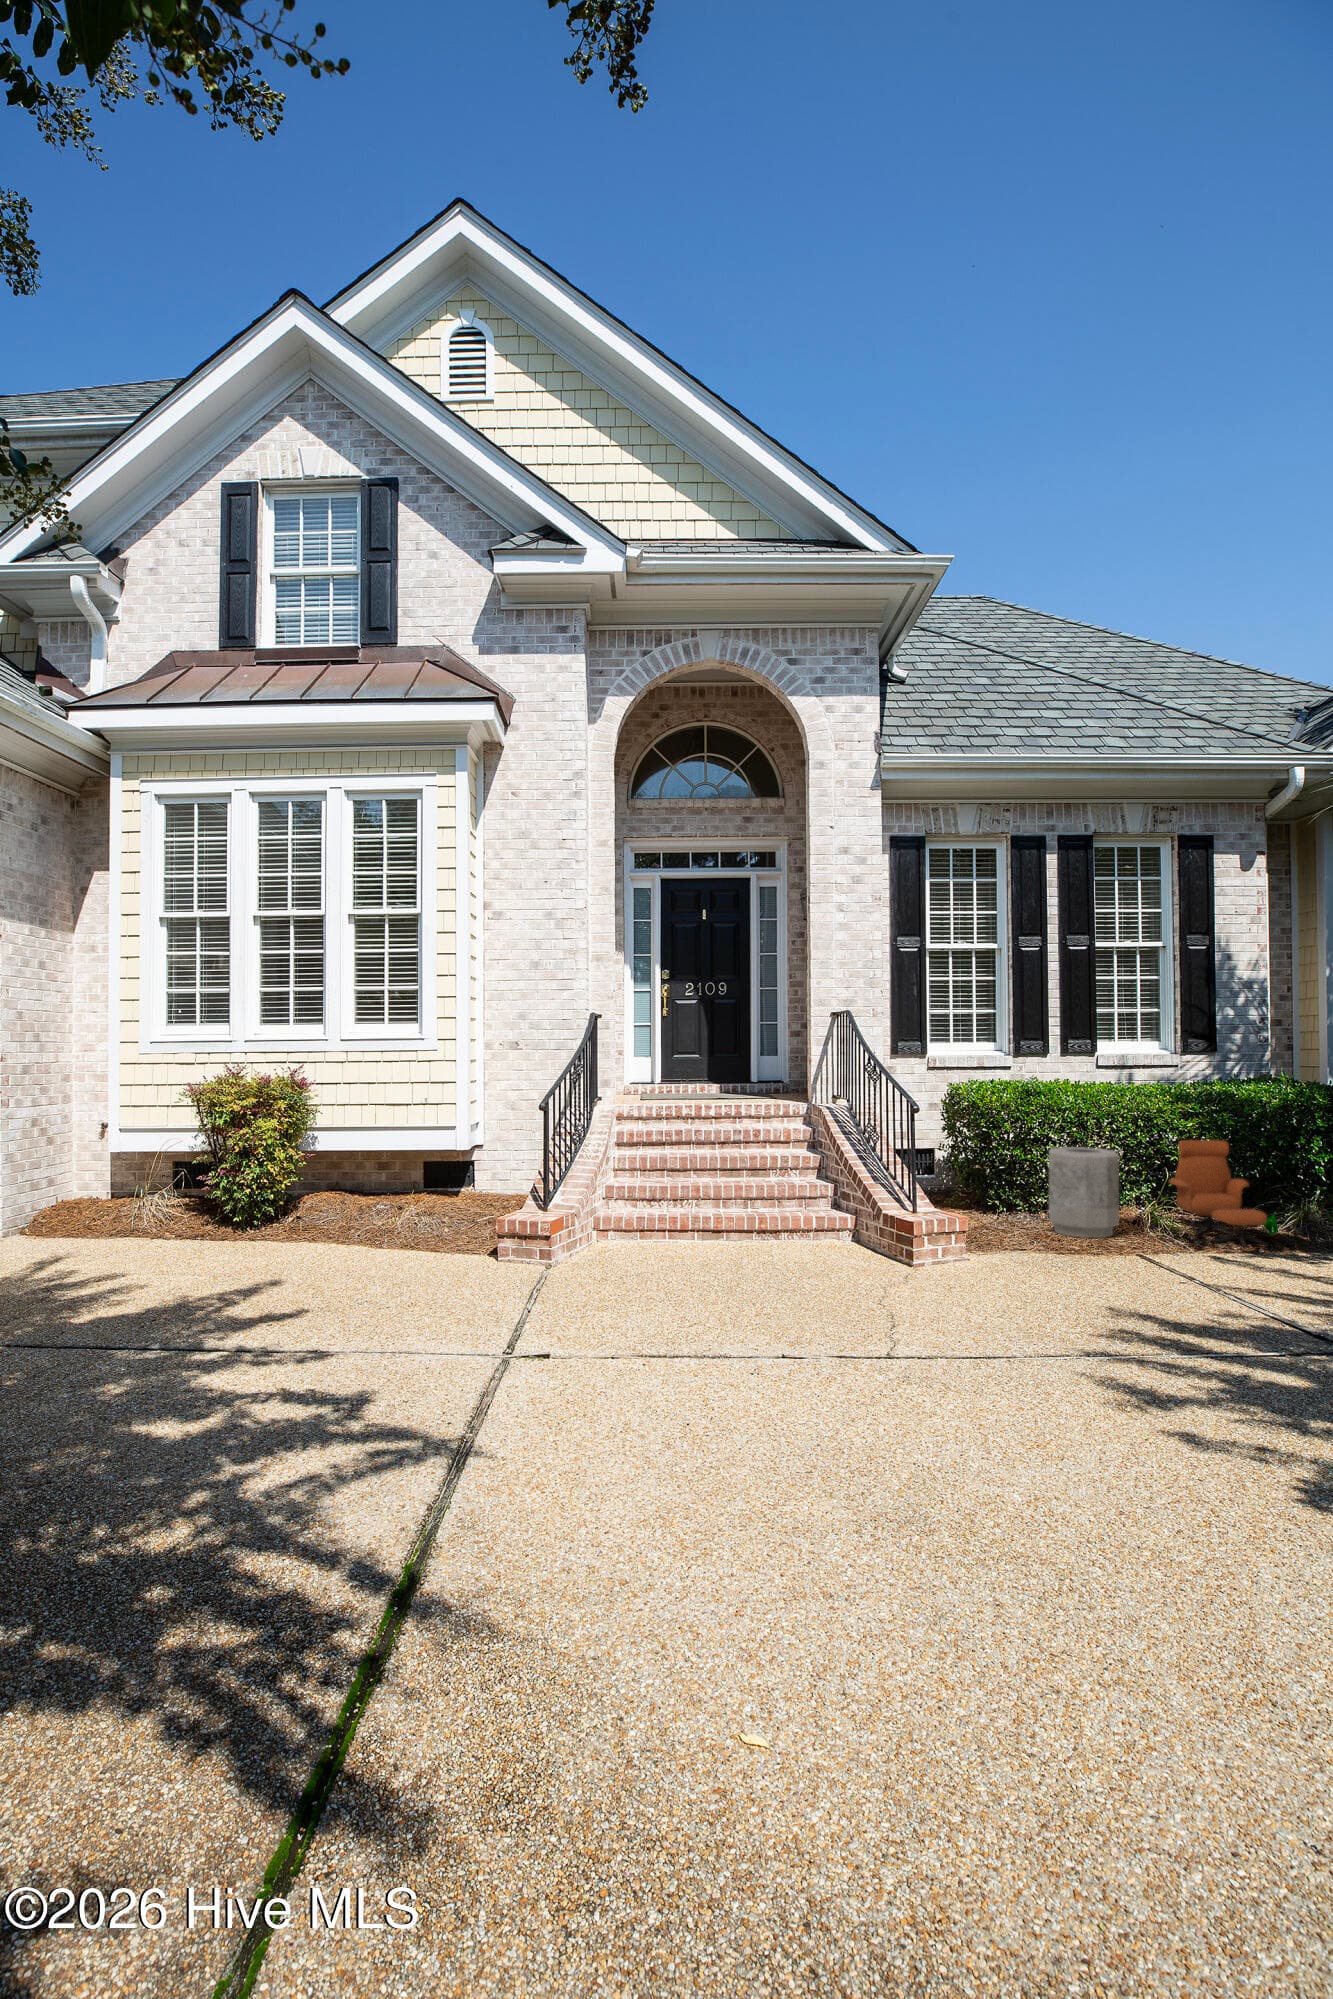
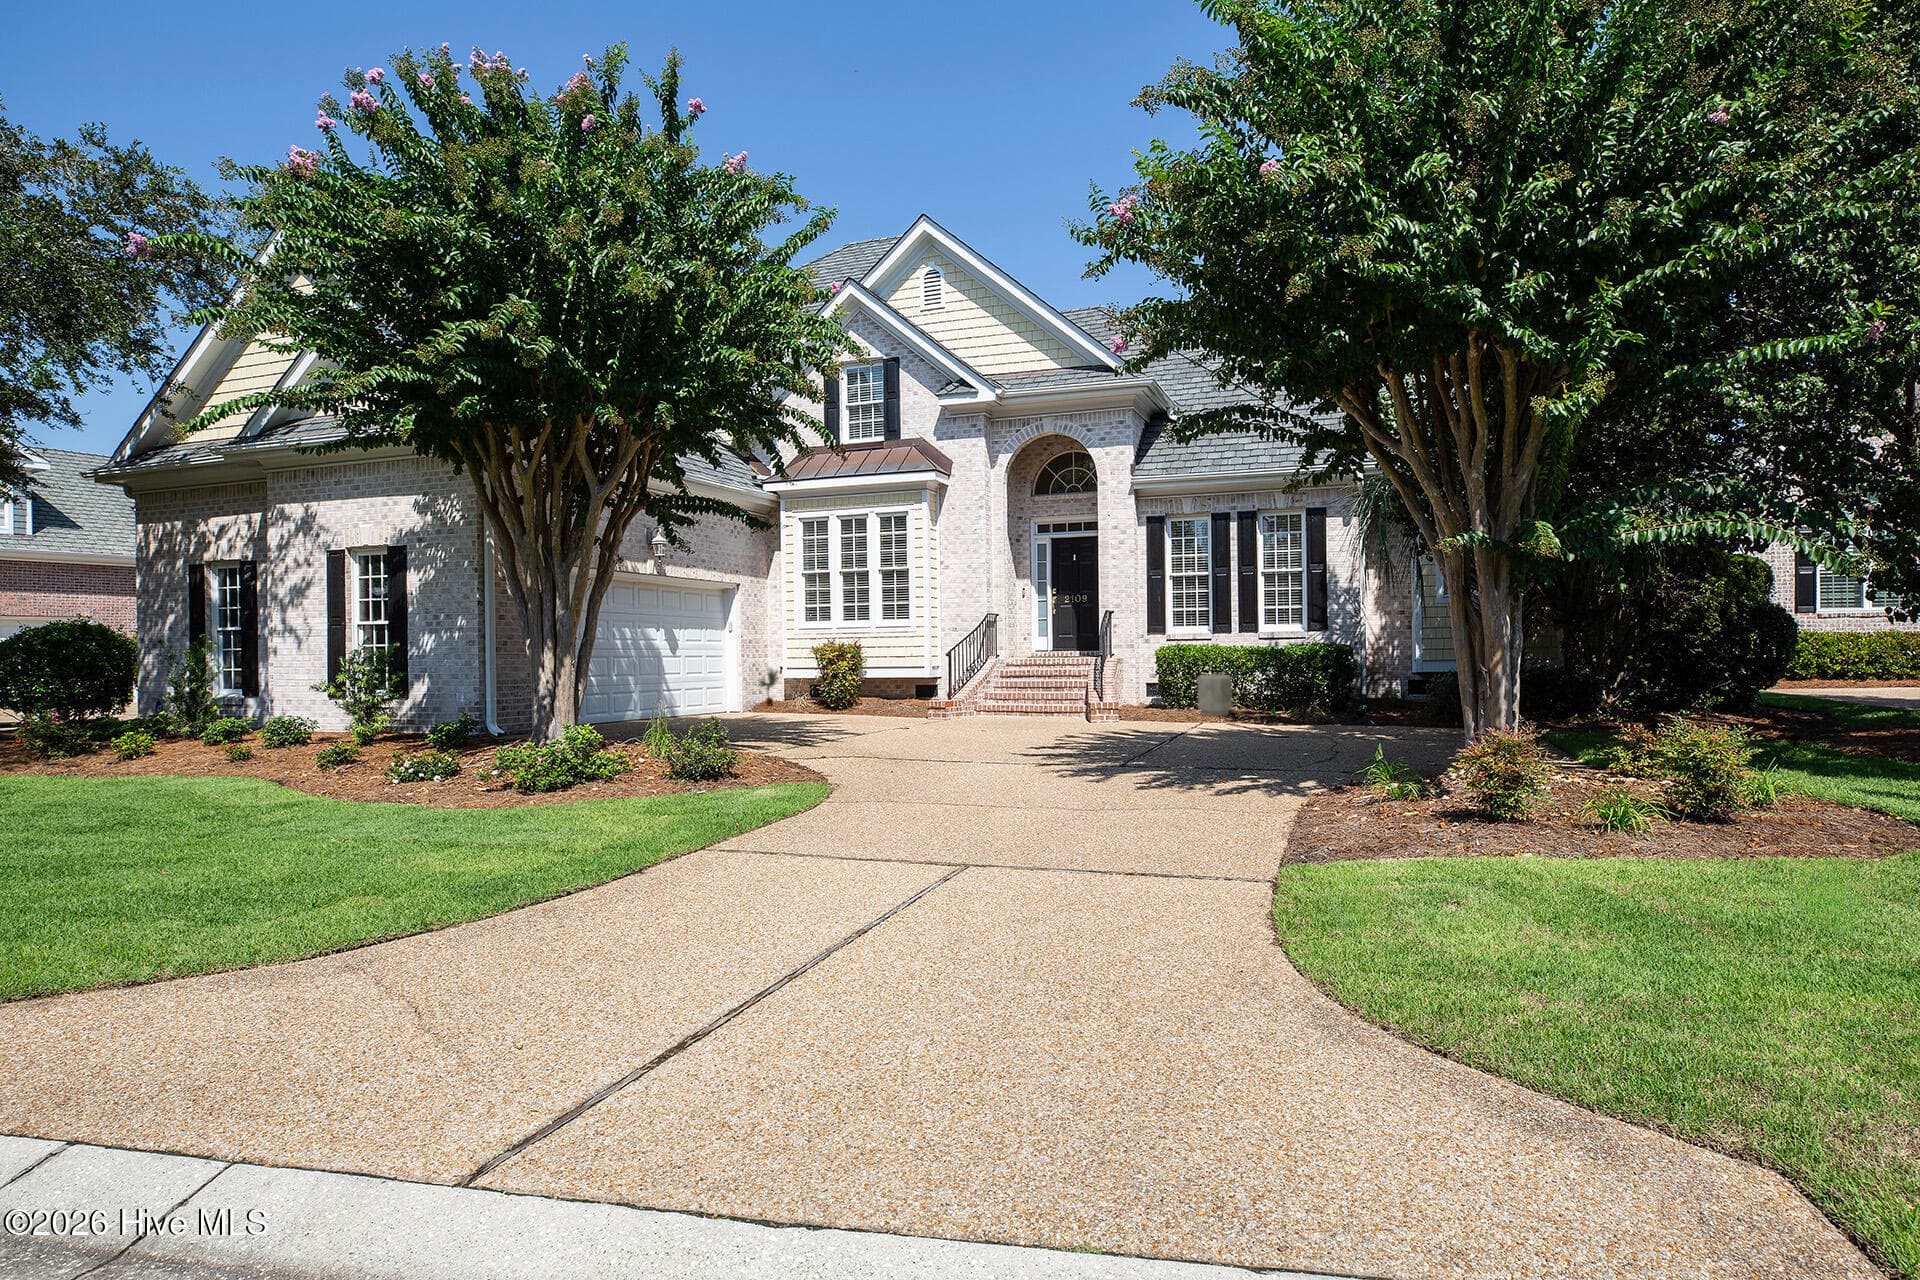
potted tree: none [43,1128,106,1221] -> present [759,669,778,706]
lounge chair: present [1169,1140,1267,1247] -> none [1261,671,1300,720]

